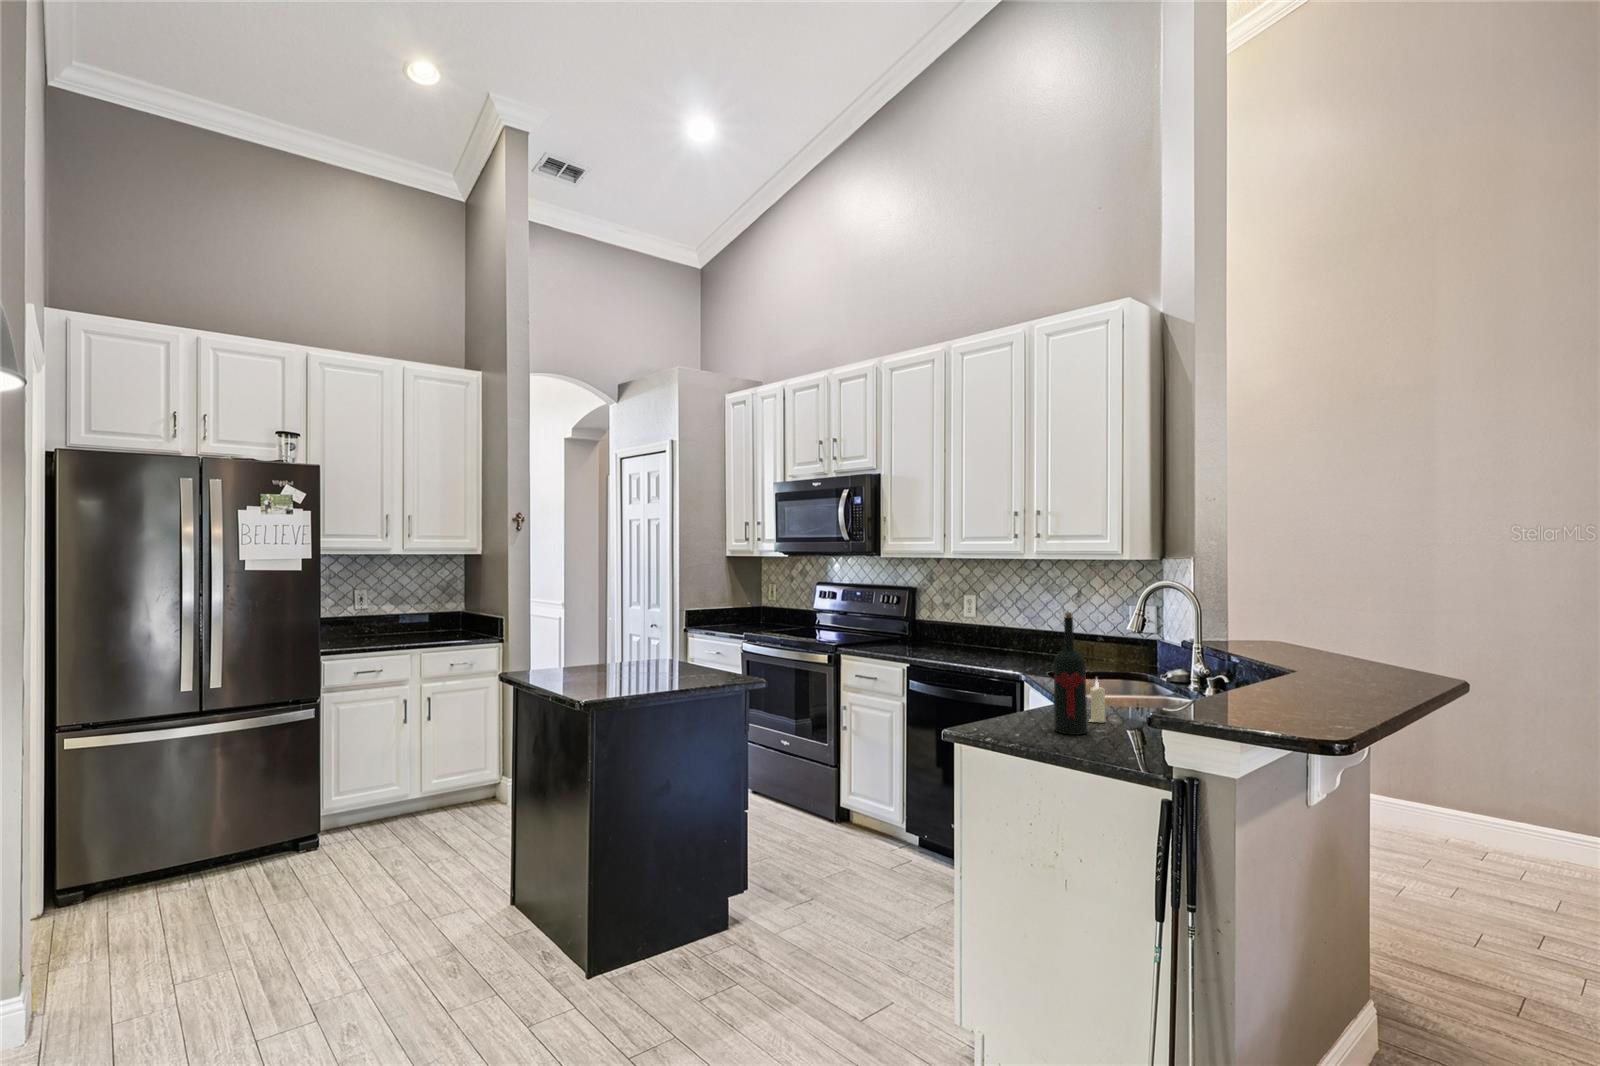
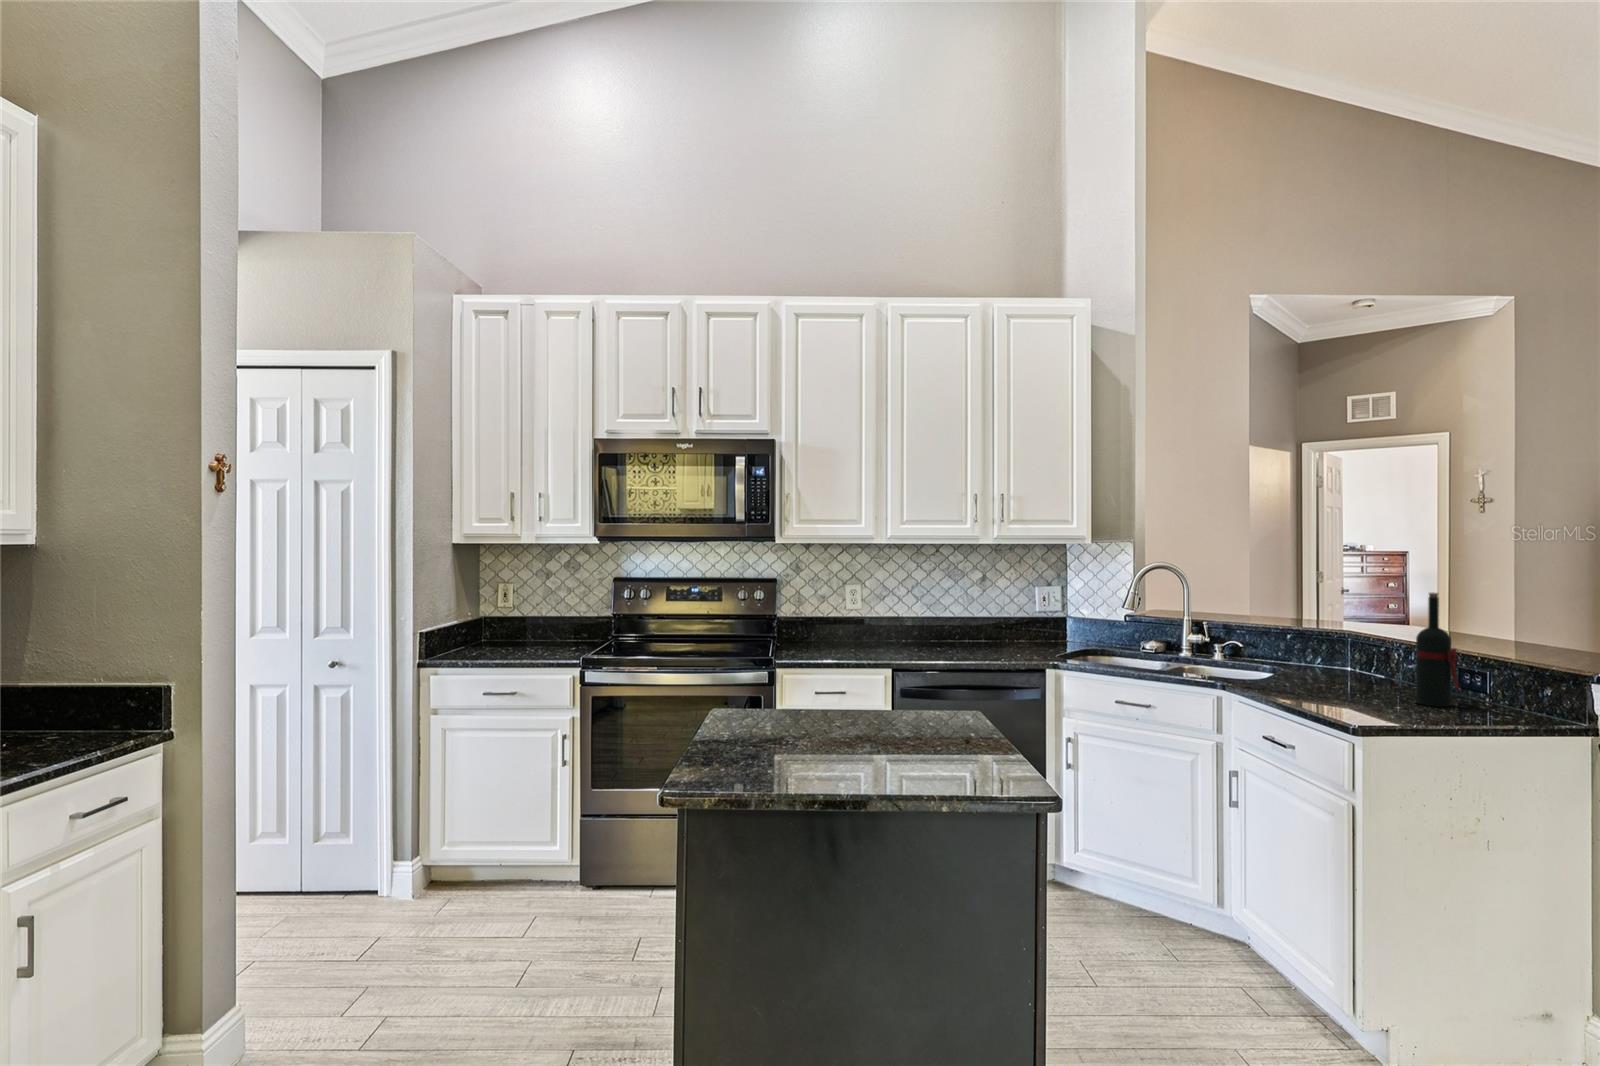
candle: present [1089,680,1105,722] -> none [1371,652,1389,694]

